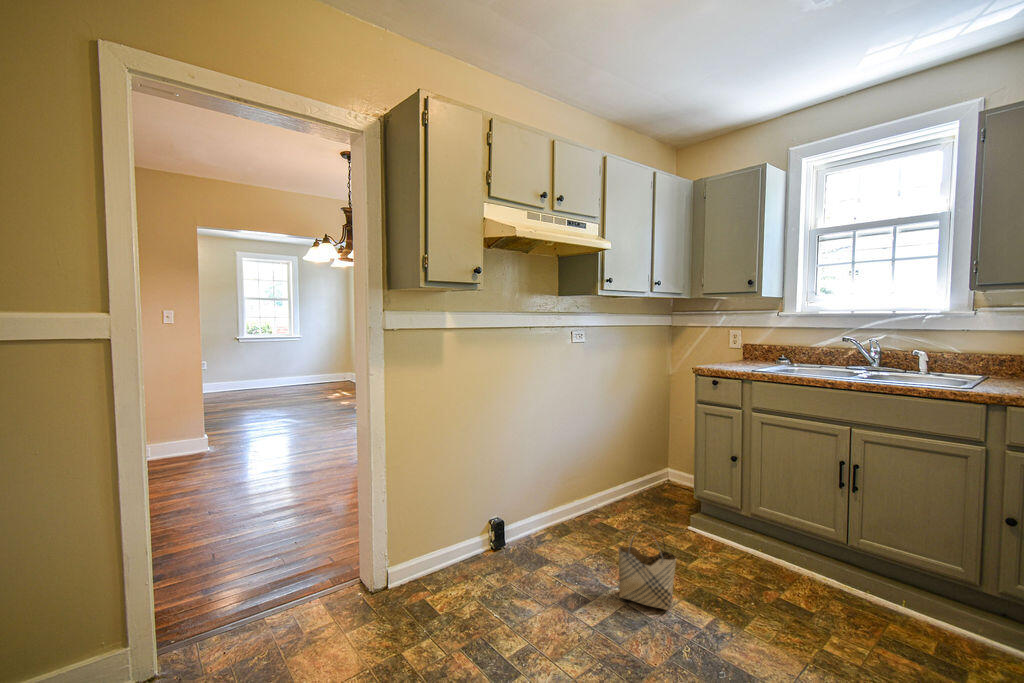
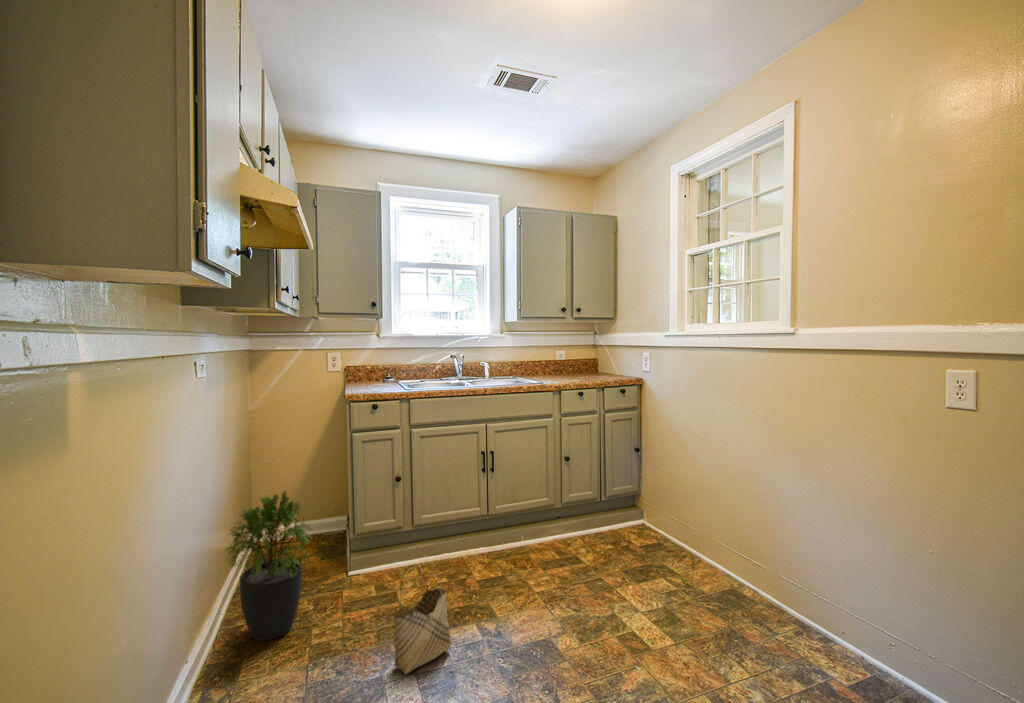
potted plant: none [573,431,639,533] -> present [226,491,312,641]

